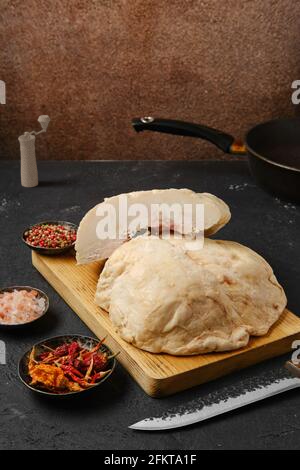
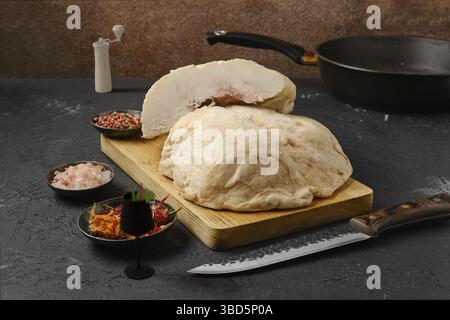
wine glass: none [62,351,99,434] -> present [119,183,155,279]

